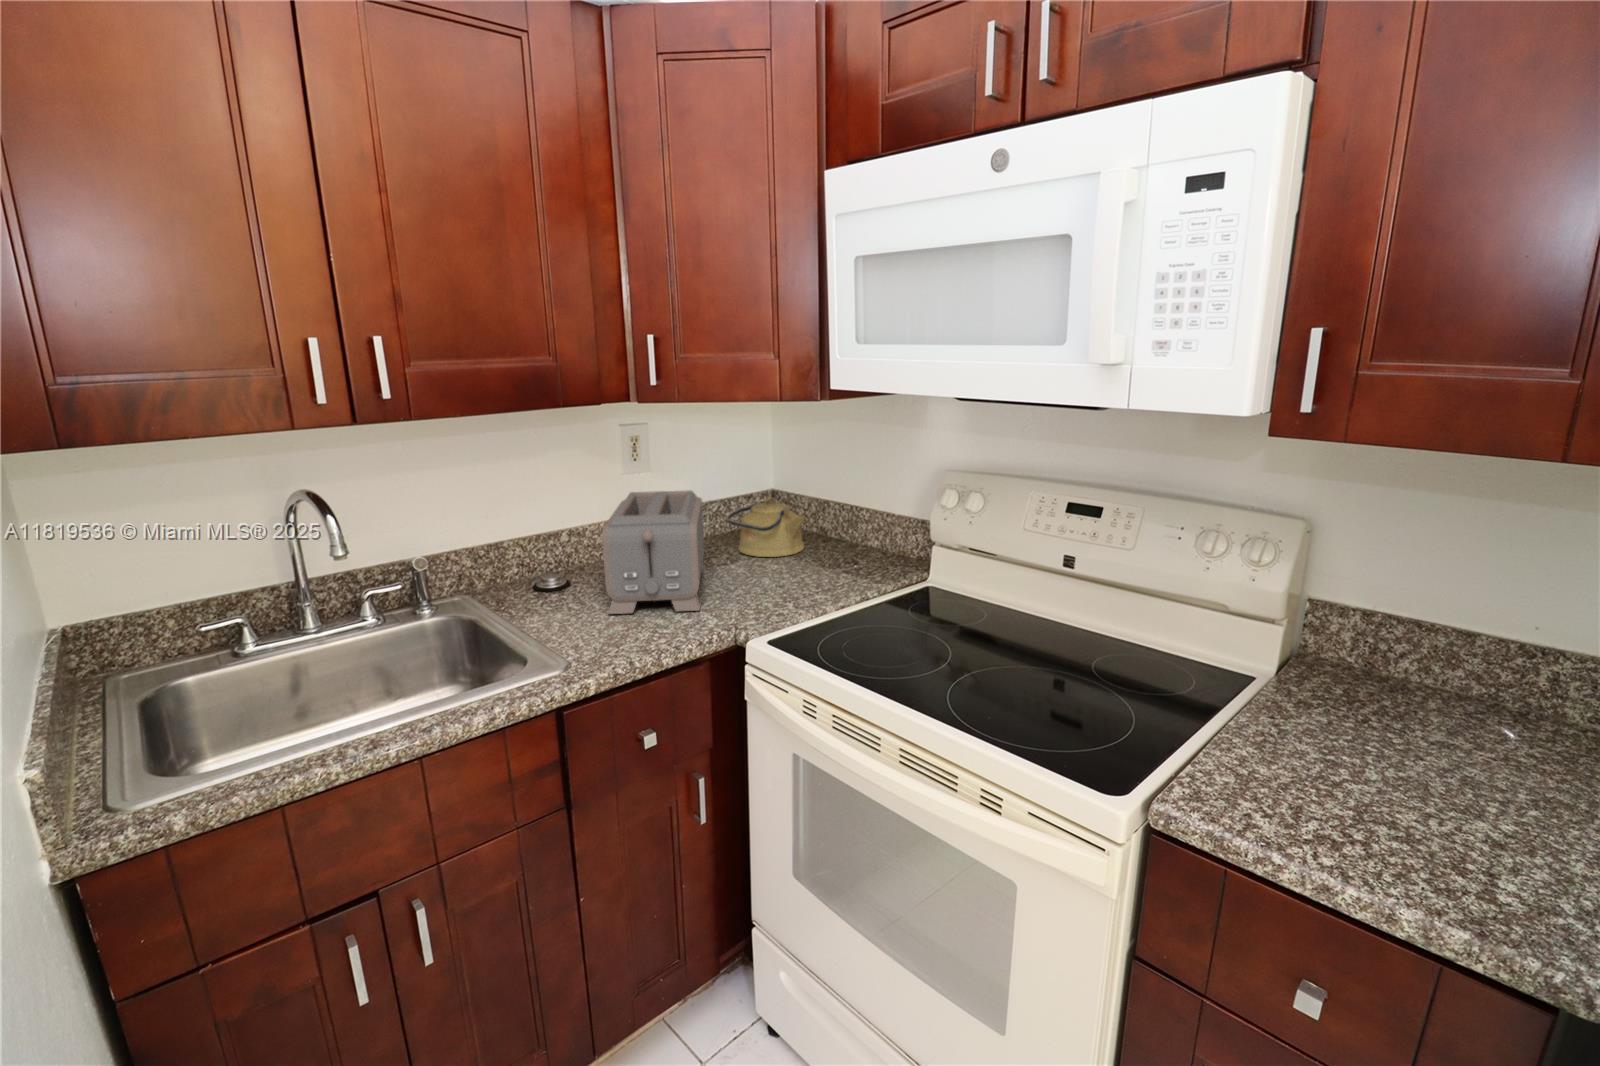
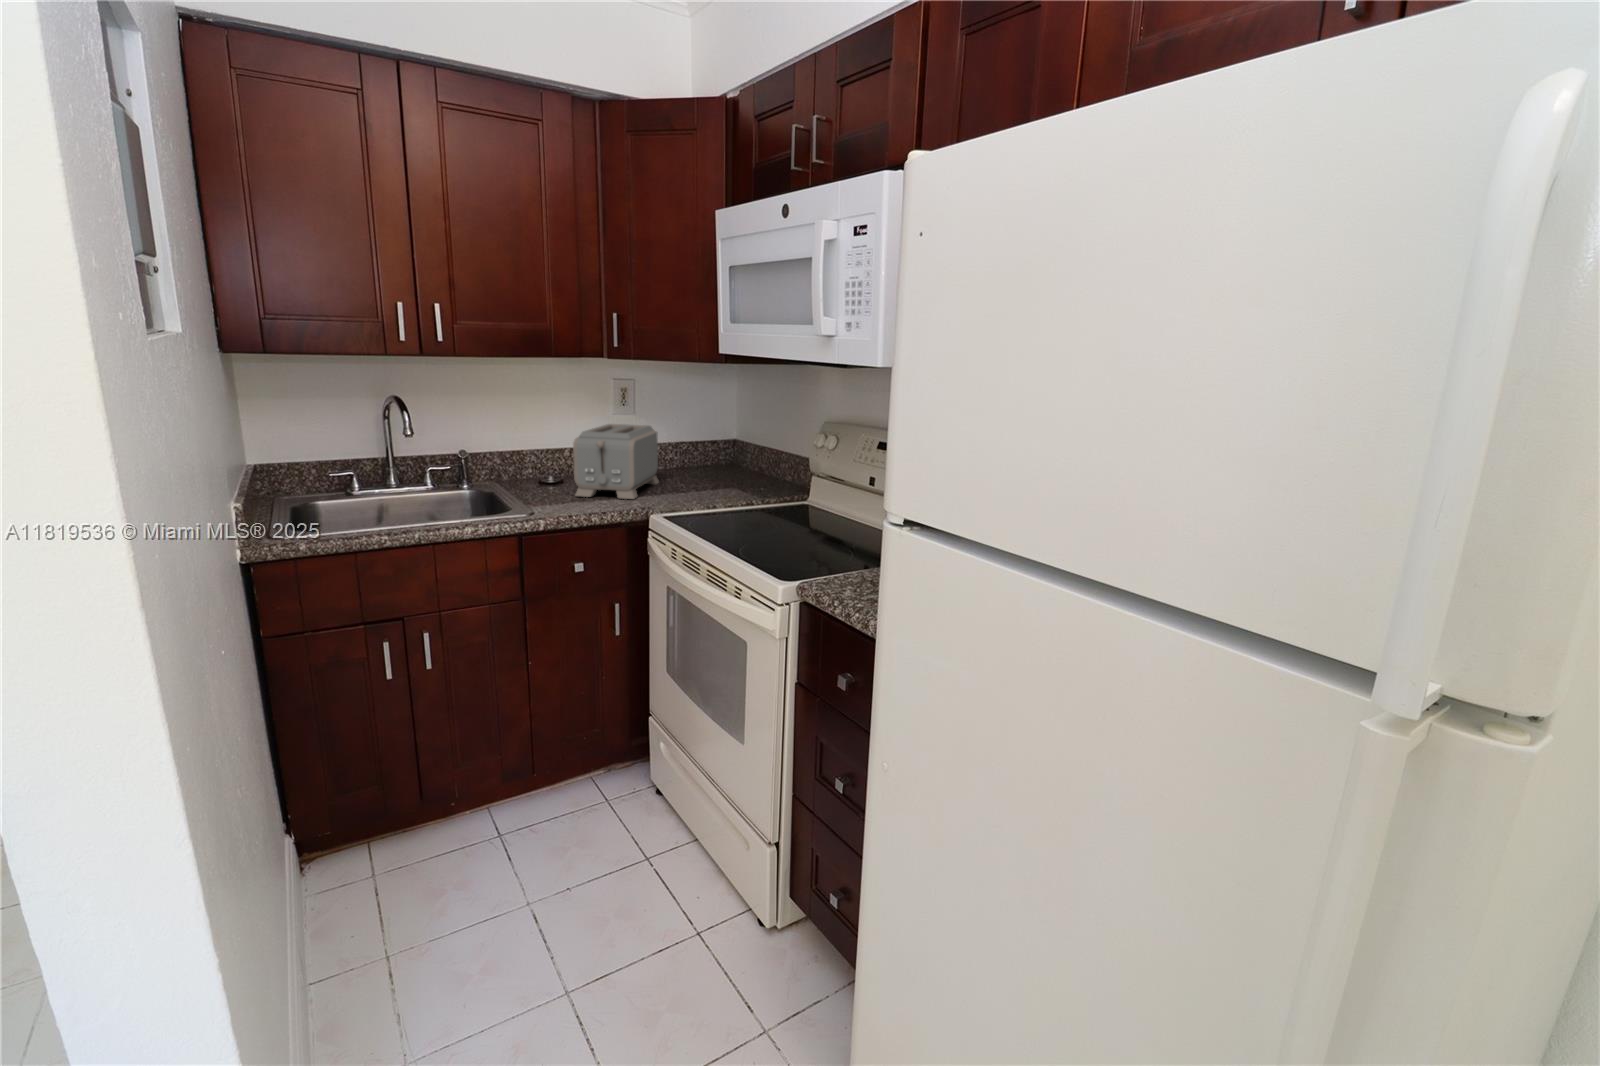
kettle: present [726,497,805,557] -> none [683,439,738,481]

